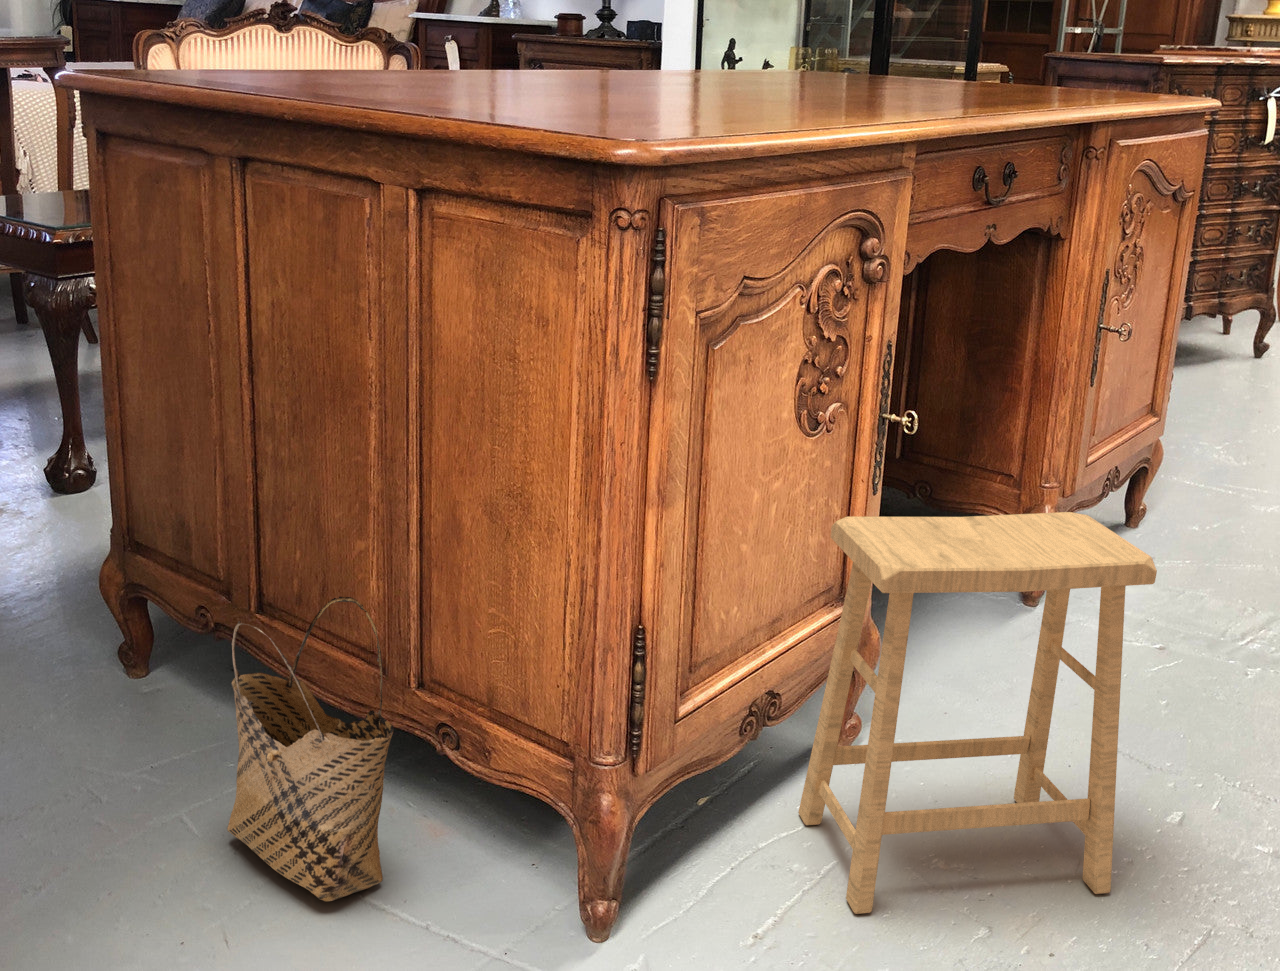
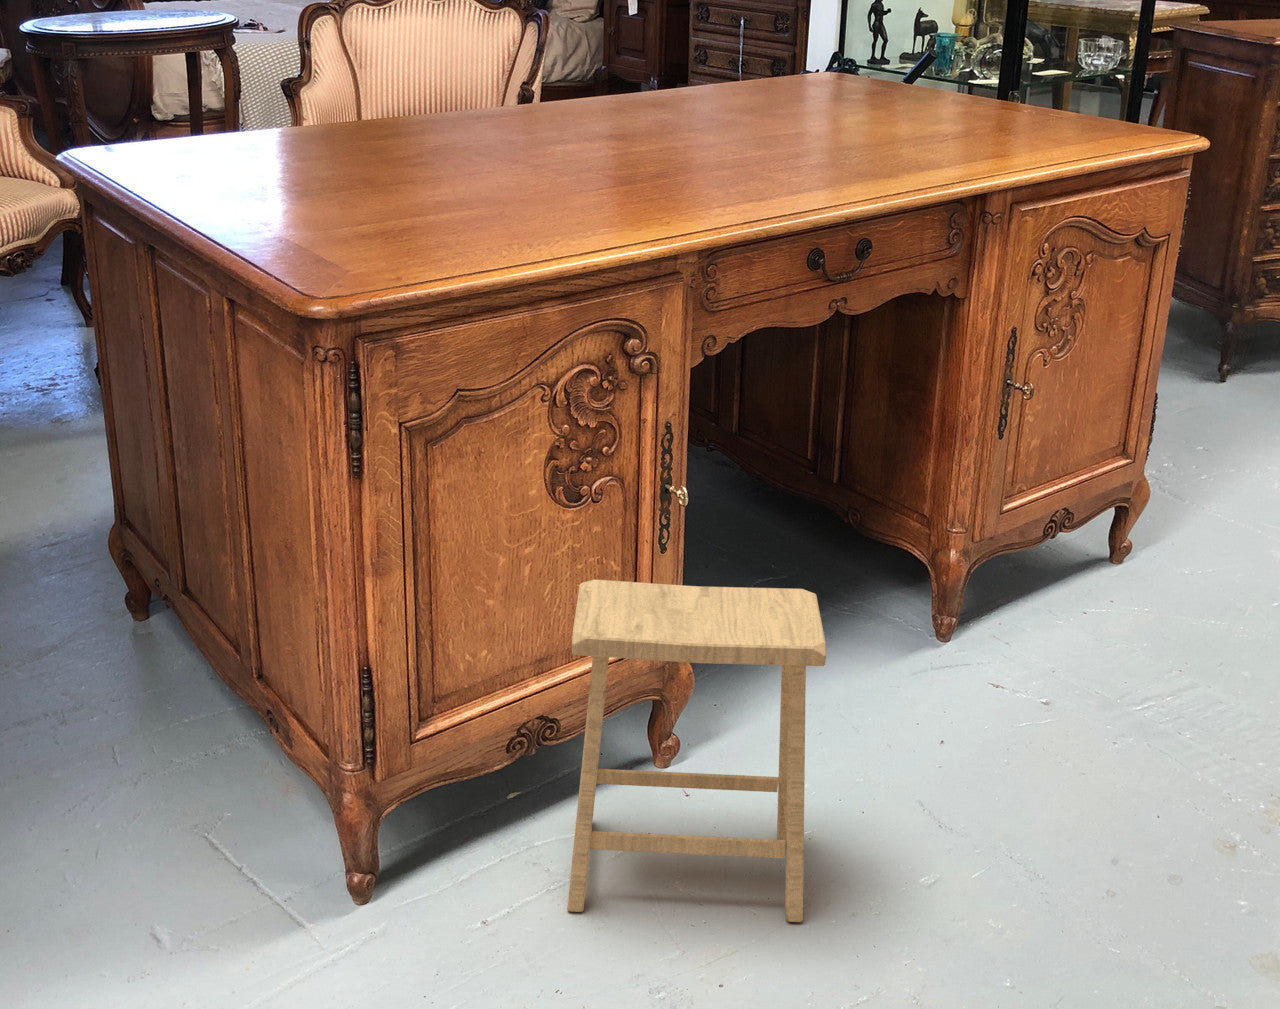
woven basket: present [227,597,394,901] -> none [94,610,212,847]

